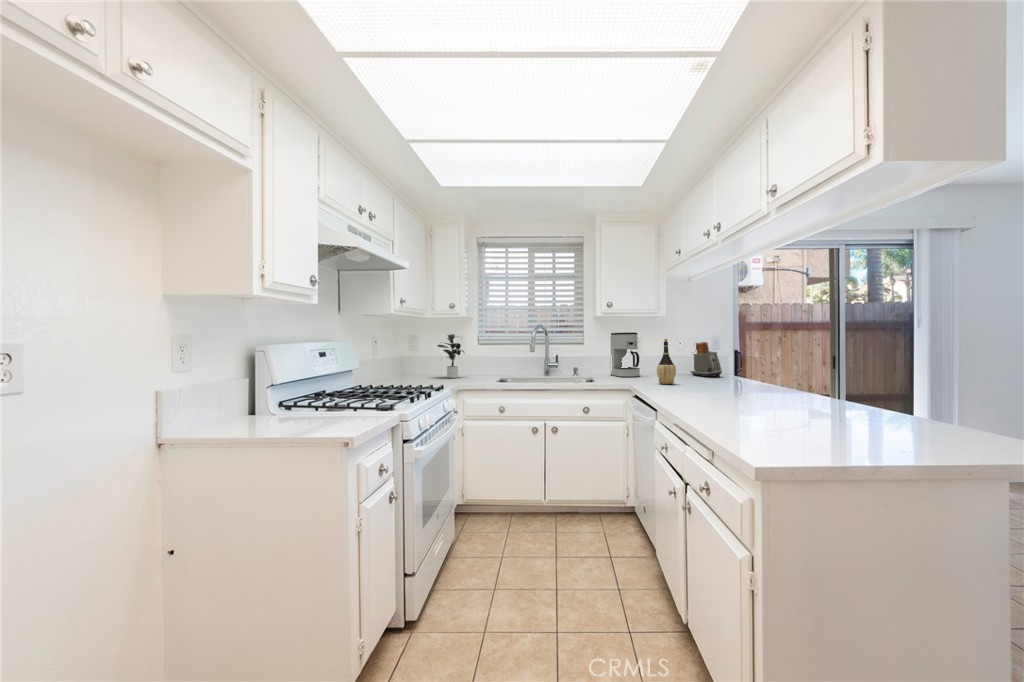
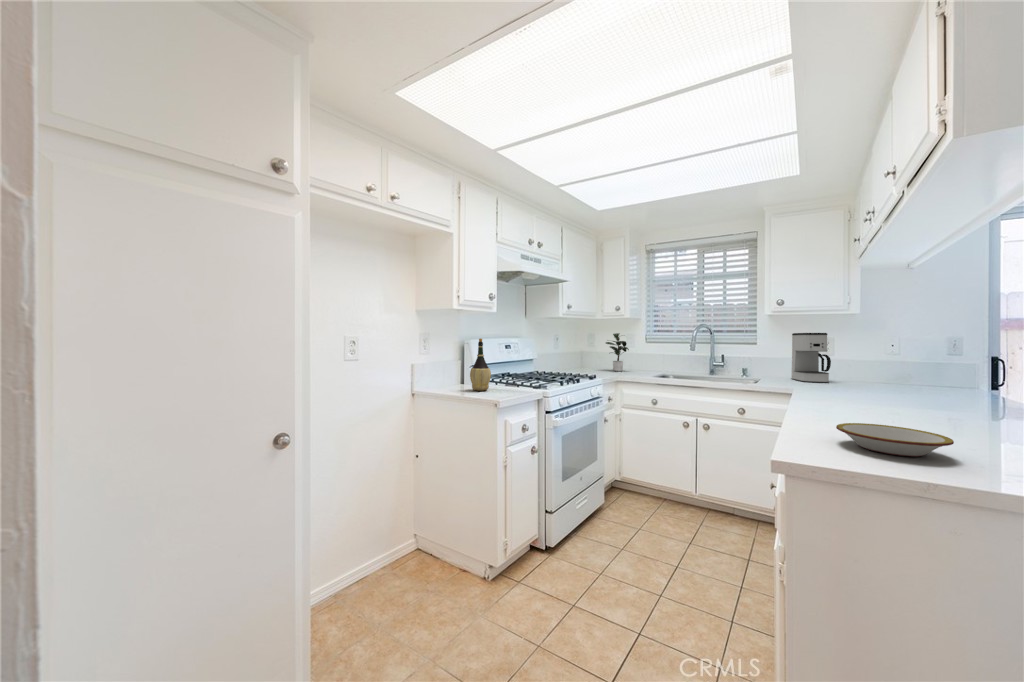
wine bottle: present [657,339,676,384] -> present [470,338,491,391]
toaster: present [690,342,722,377] -> none [913,346,964,390]
bowl: none [741,415,832,442] -> present [836,423,954,457]

